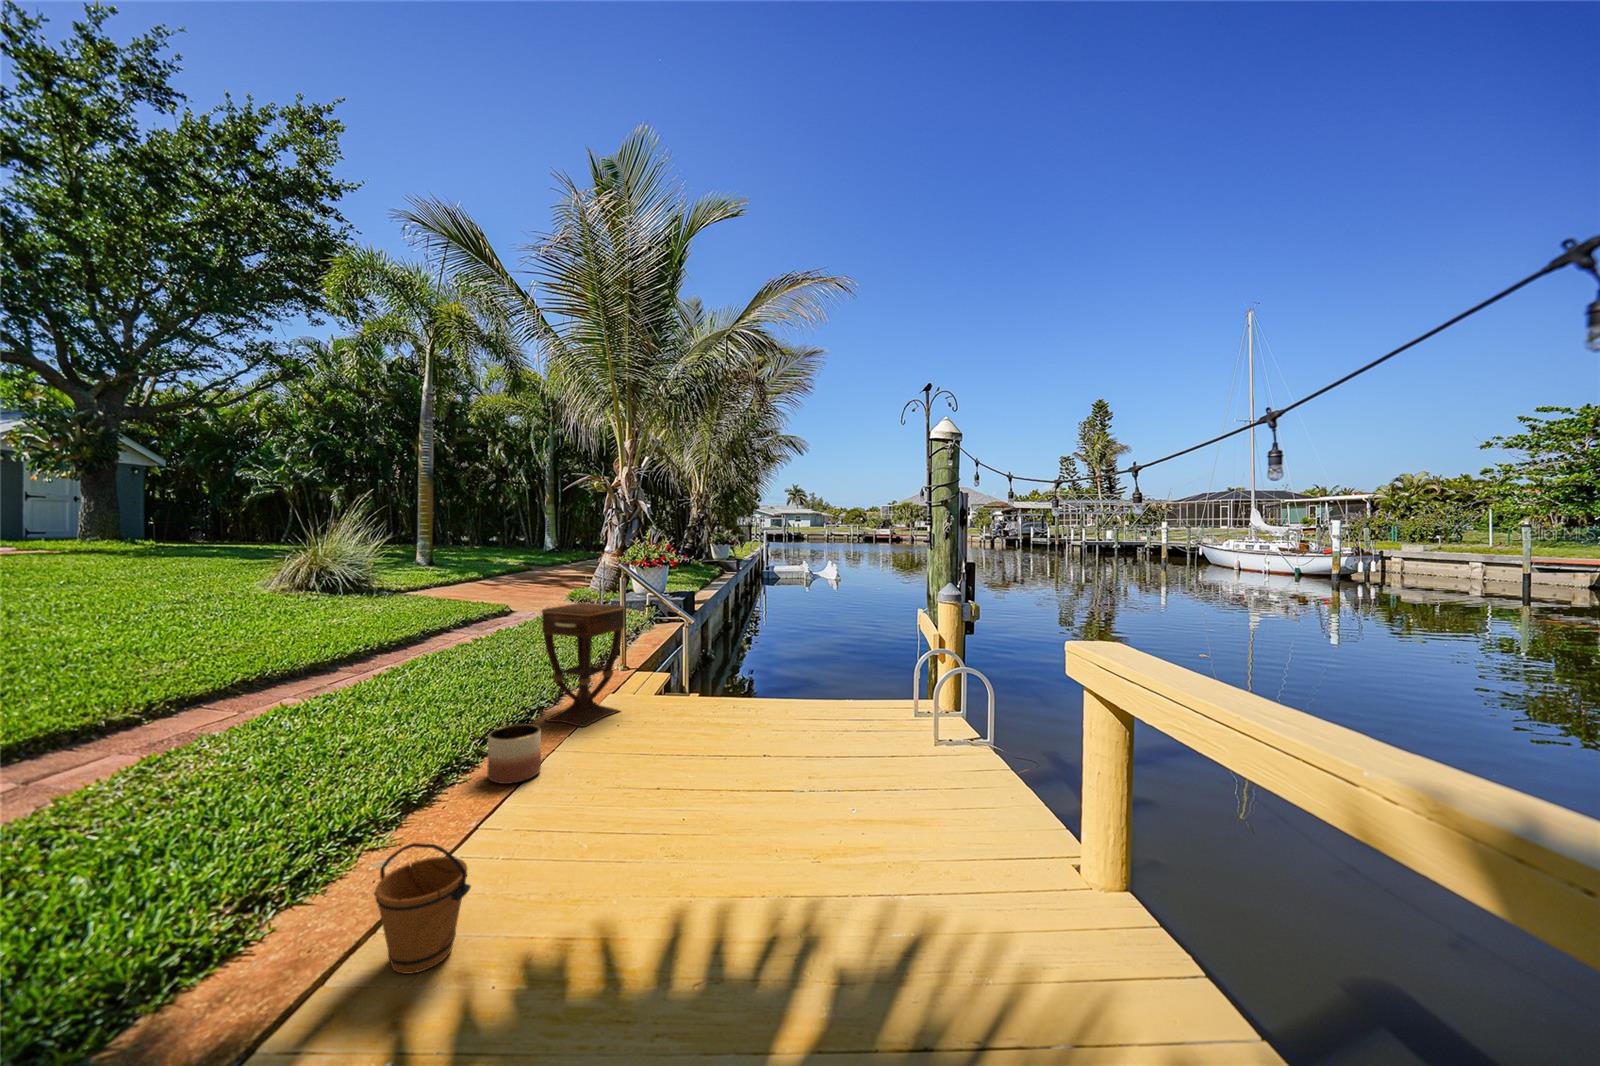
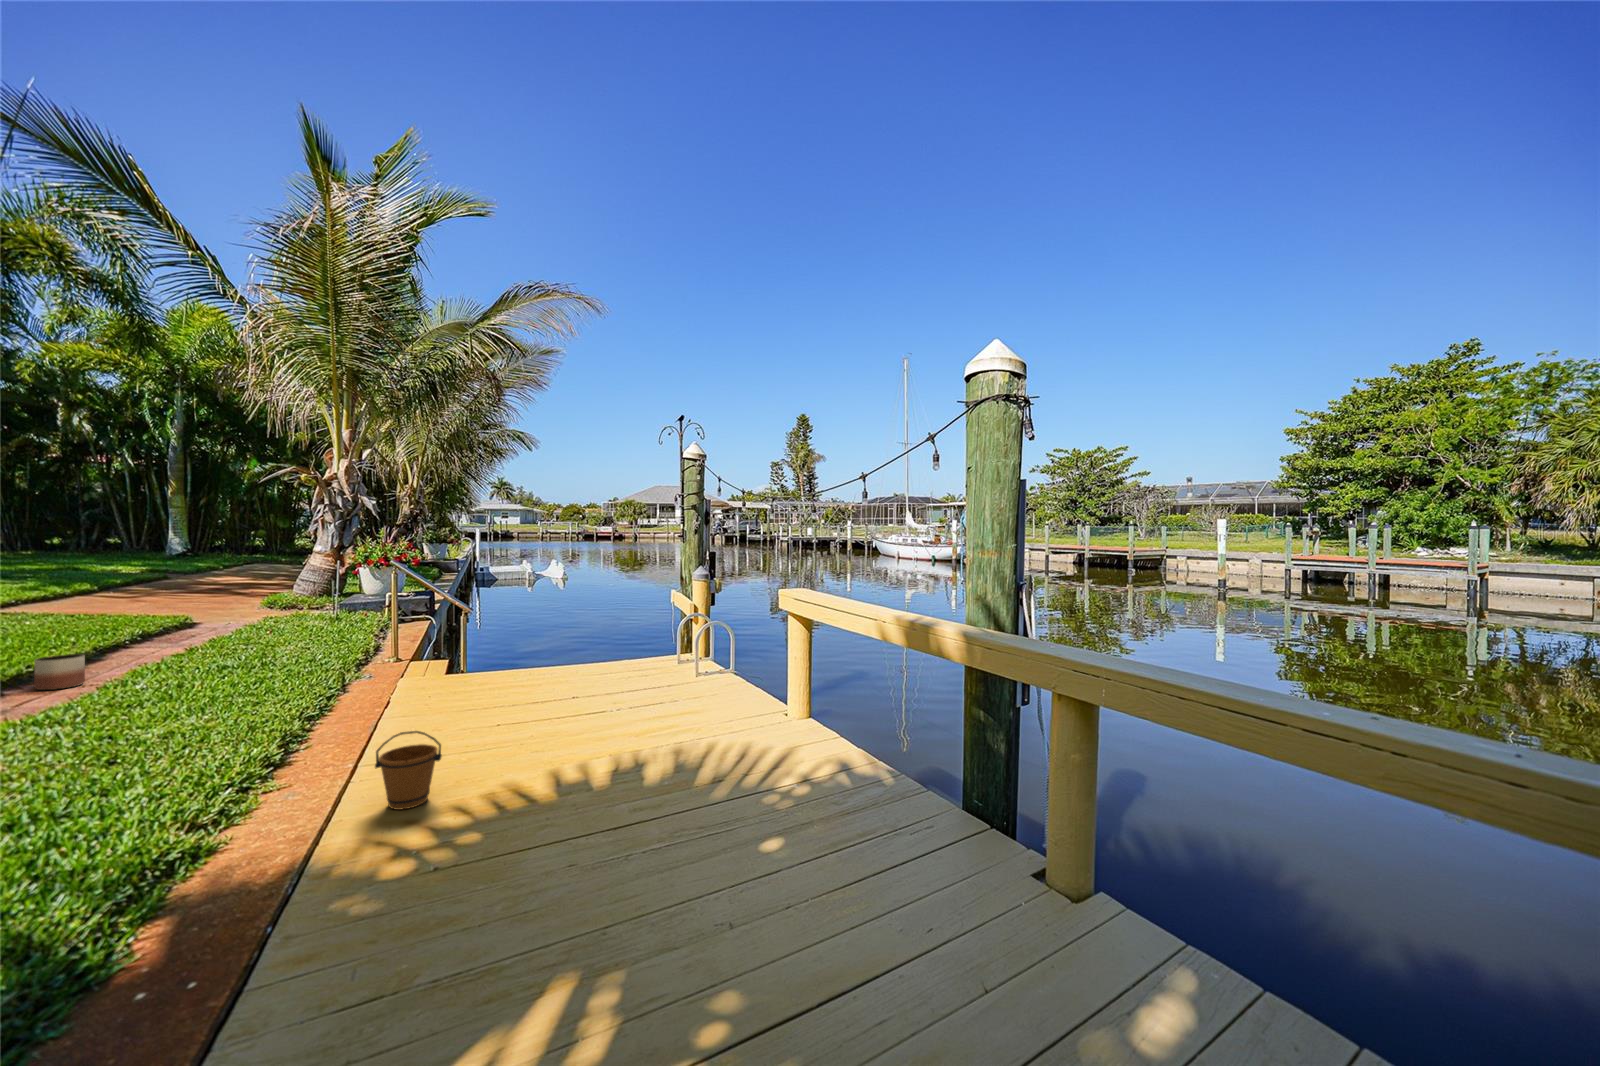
side table: present [542,603,625,727] -> none [358,594,436,697]
planter: present [487,724,541,784] -> present [34,654,85,690]

